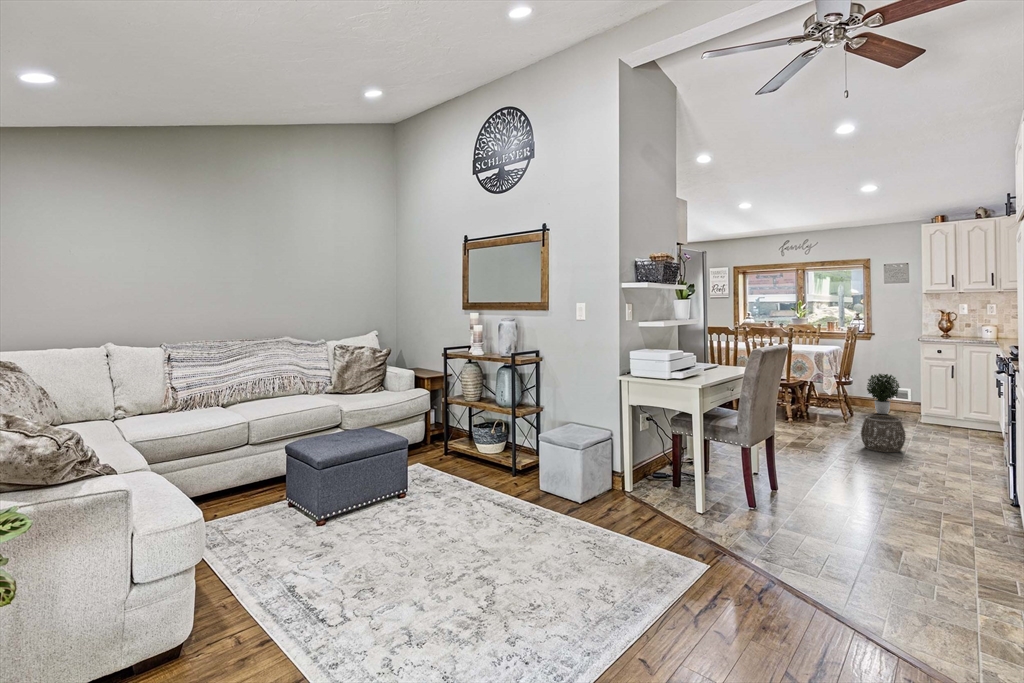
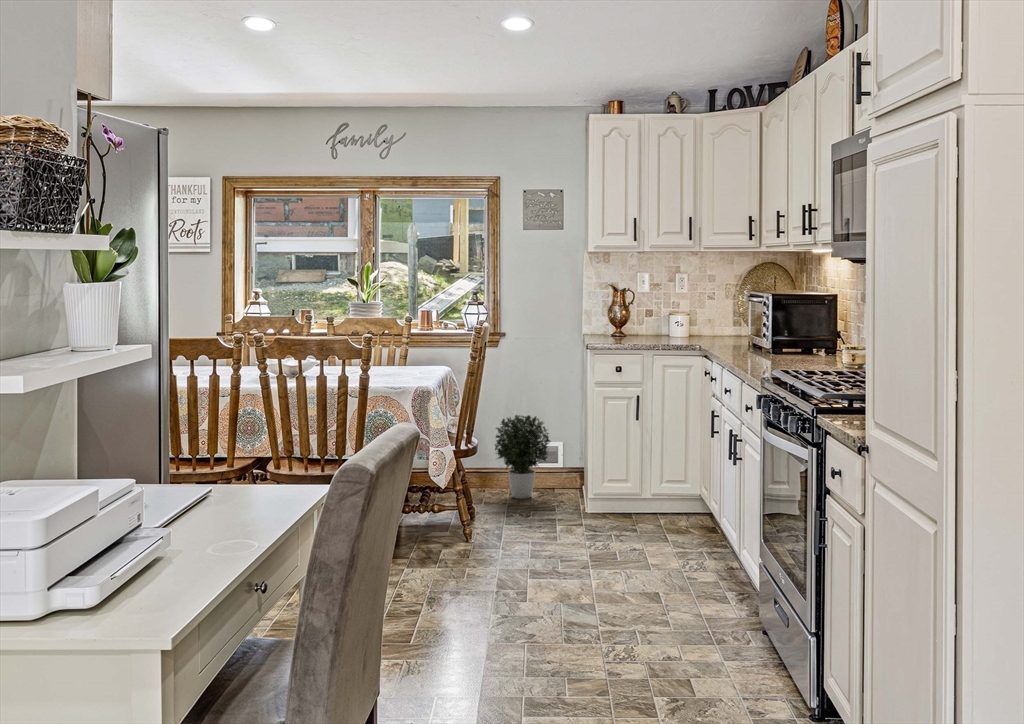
woven basket: present [861,415,906,453] -> none [509,527,601,625]

